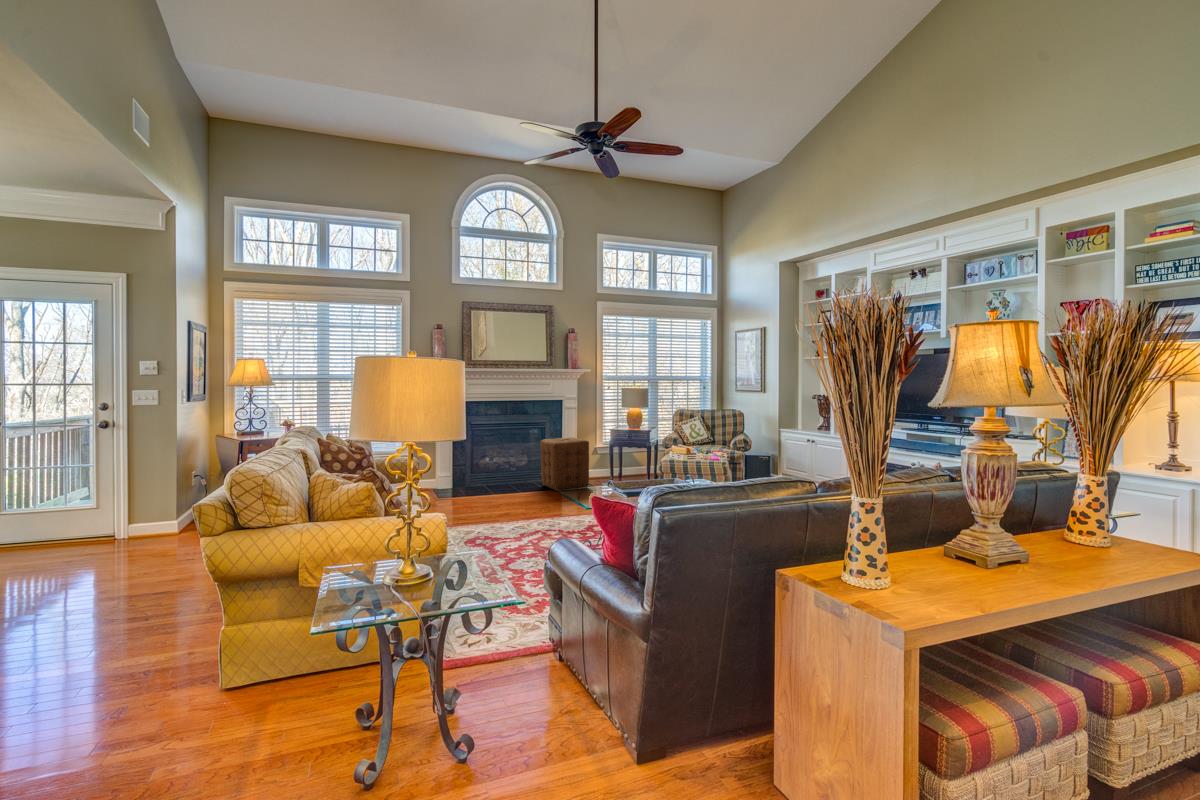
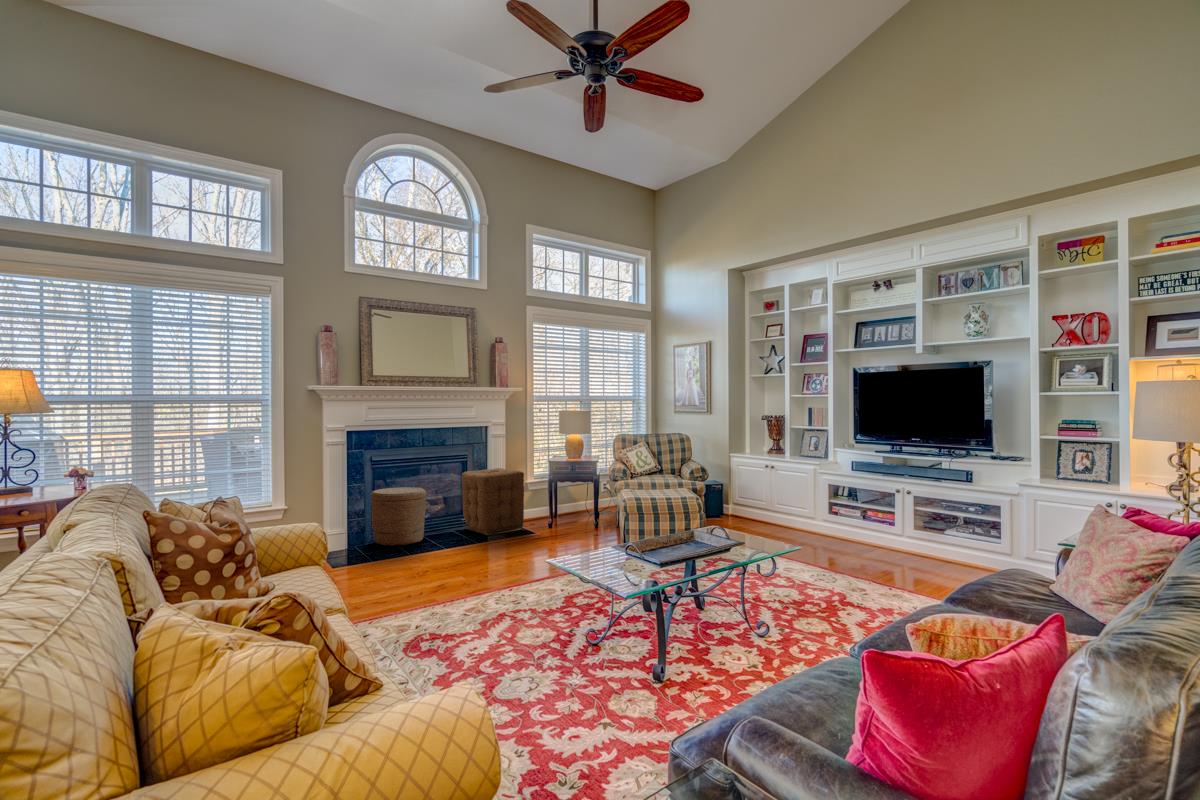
woven basket: none [467,450,509,495] -> present [370,487,426,546]

